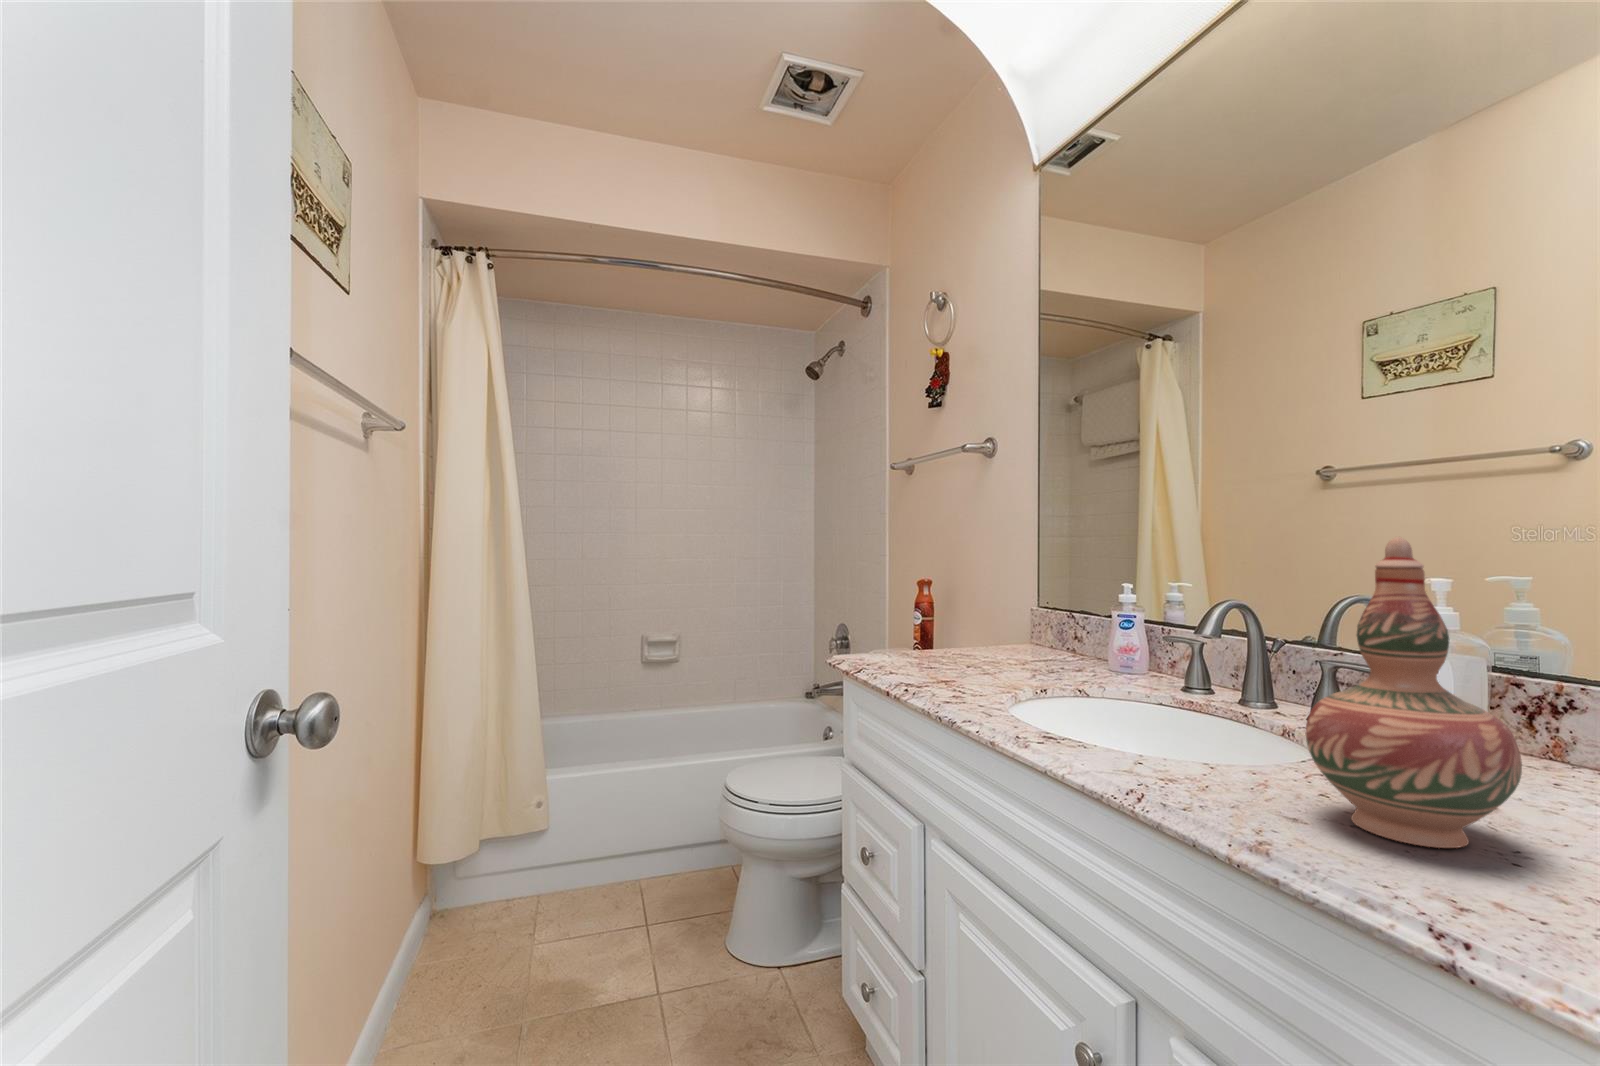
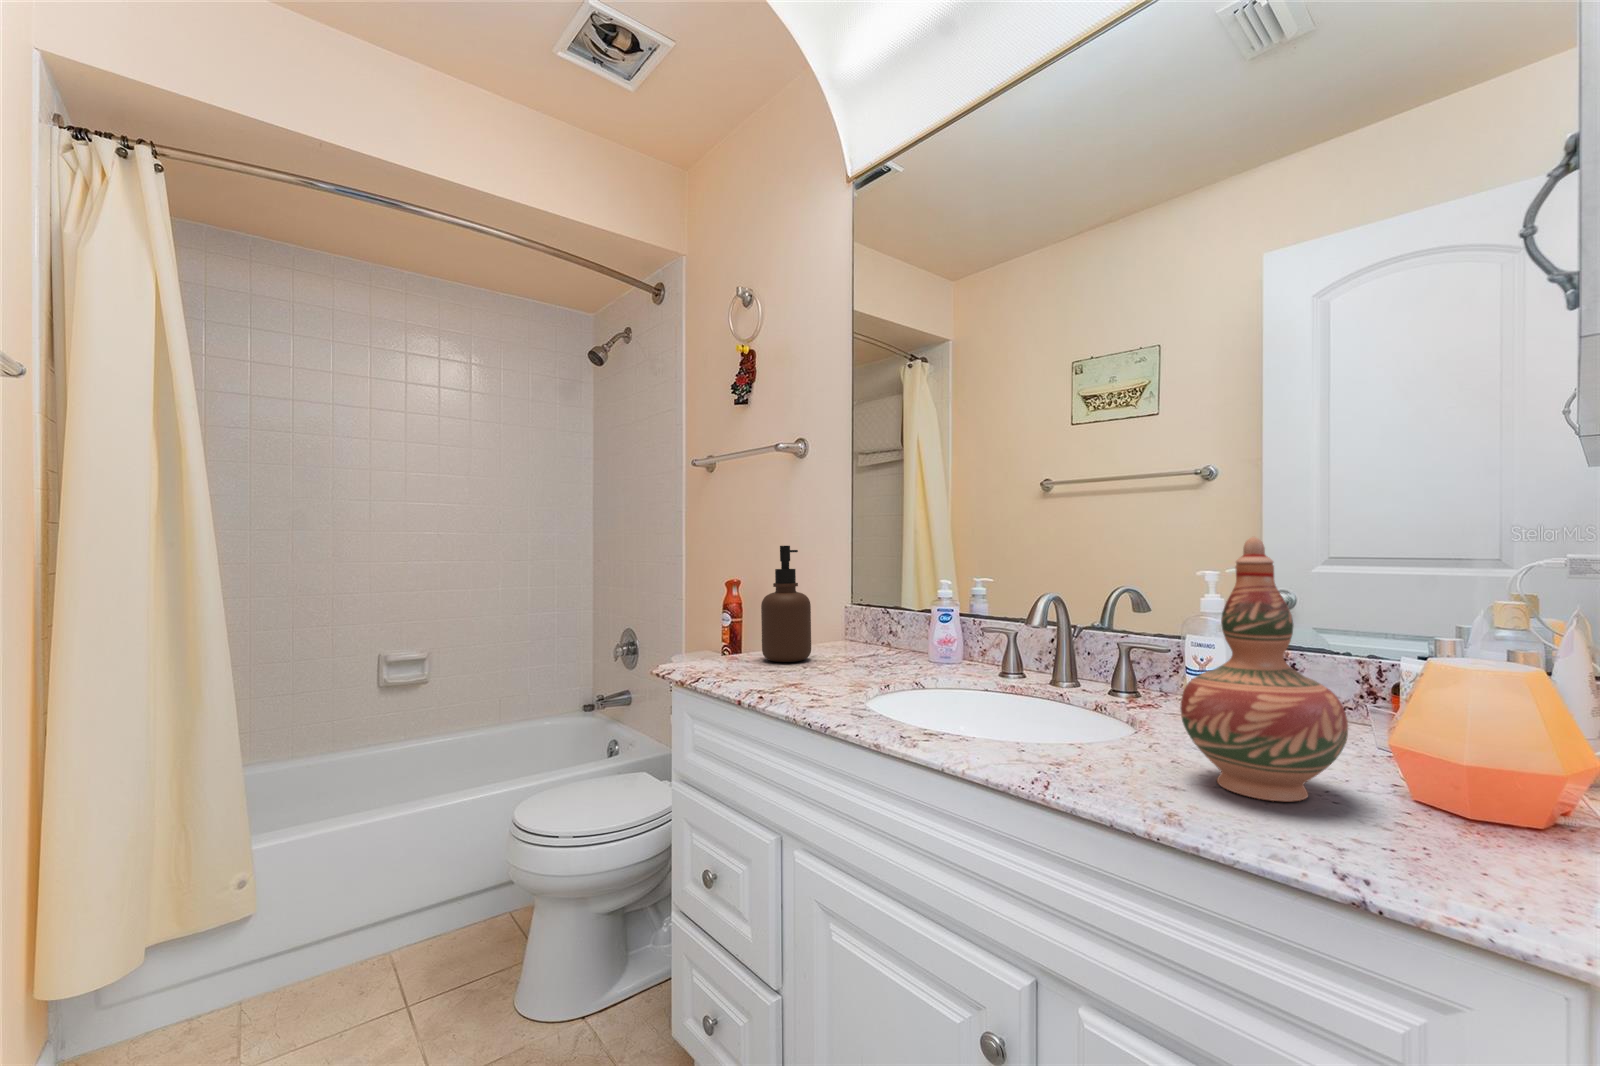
soap dispenser: none [935,547,985,662] -> present [761,546,811,662]

